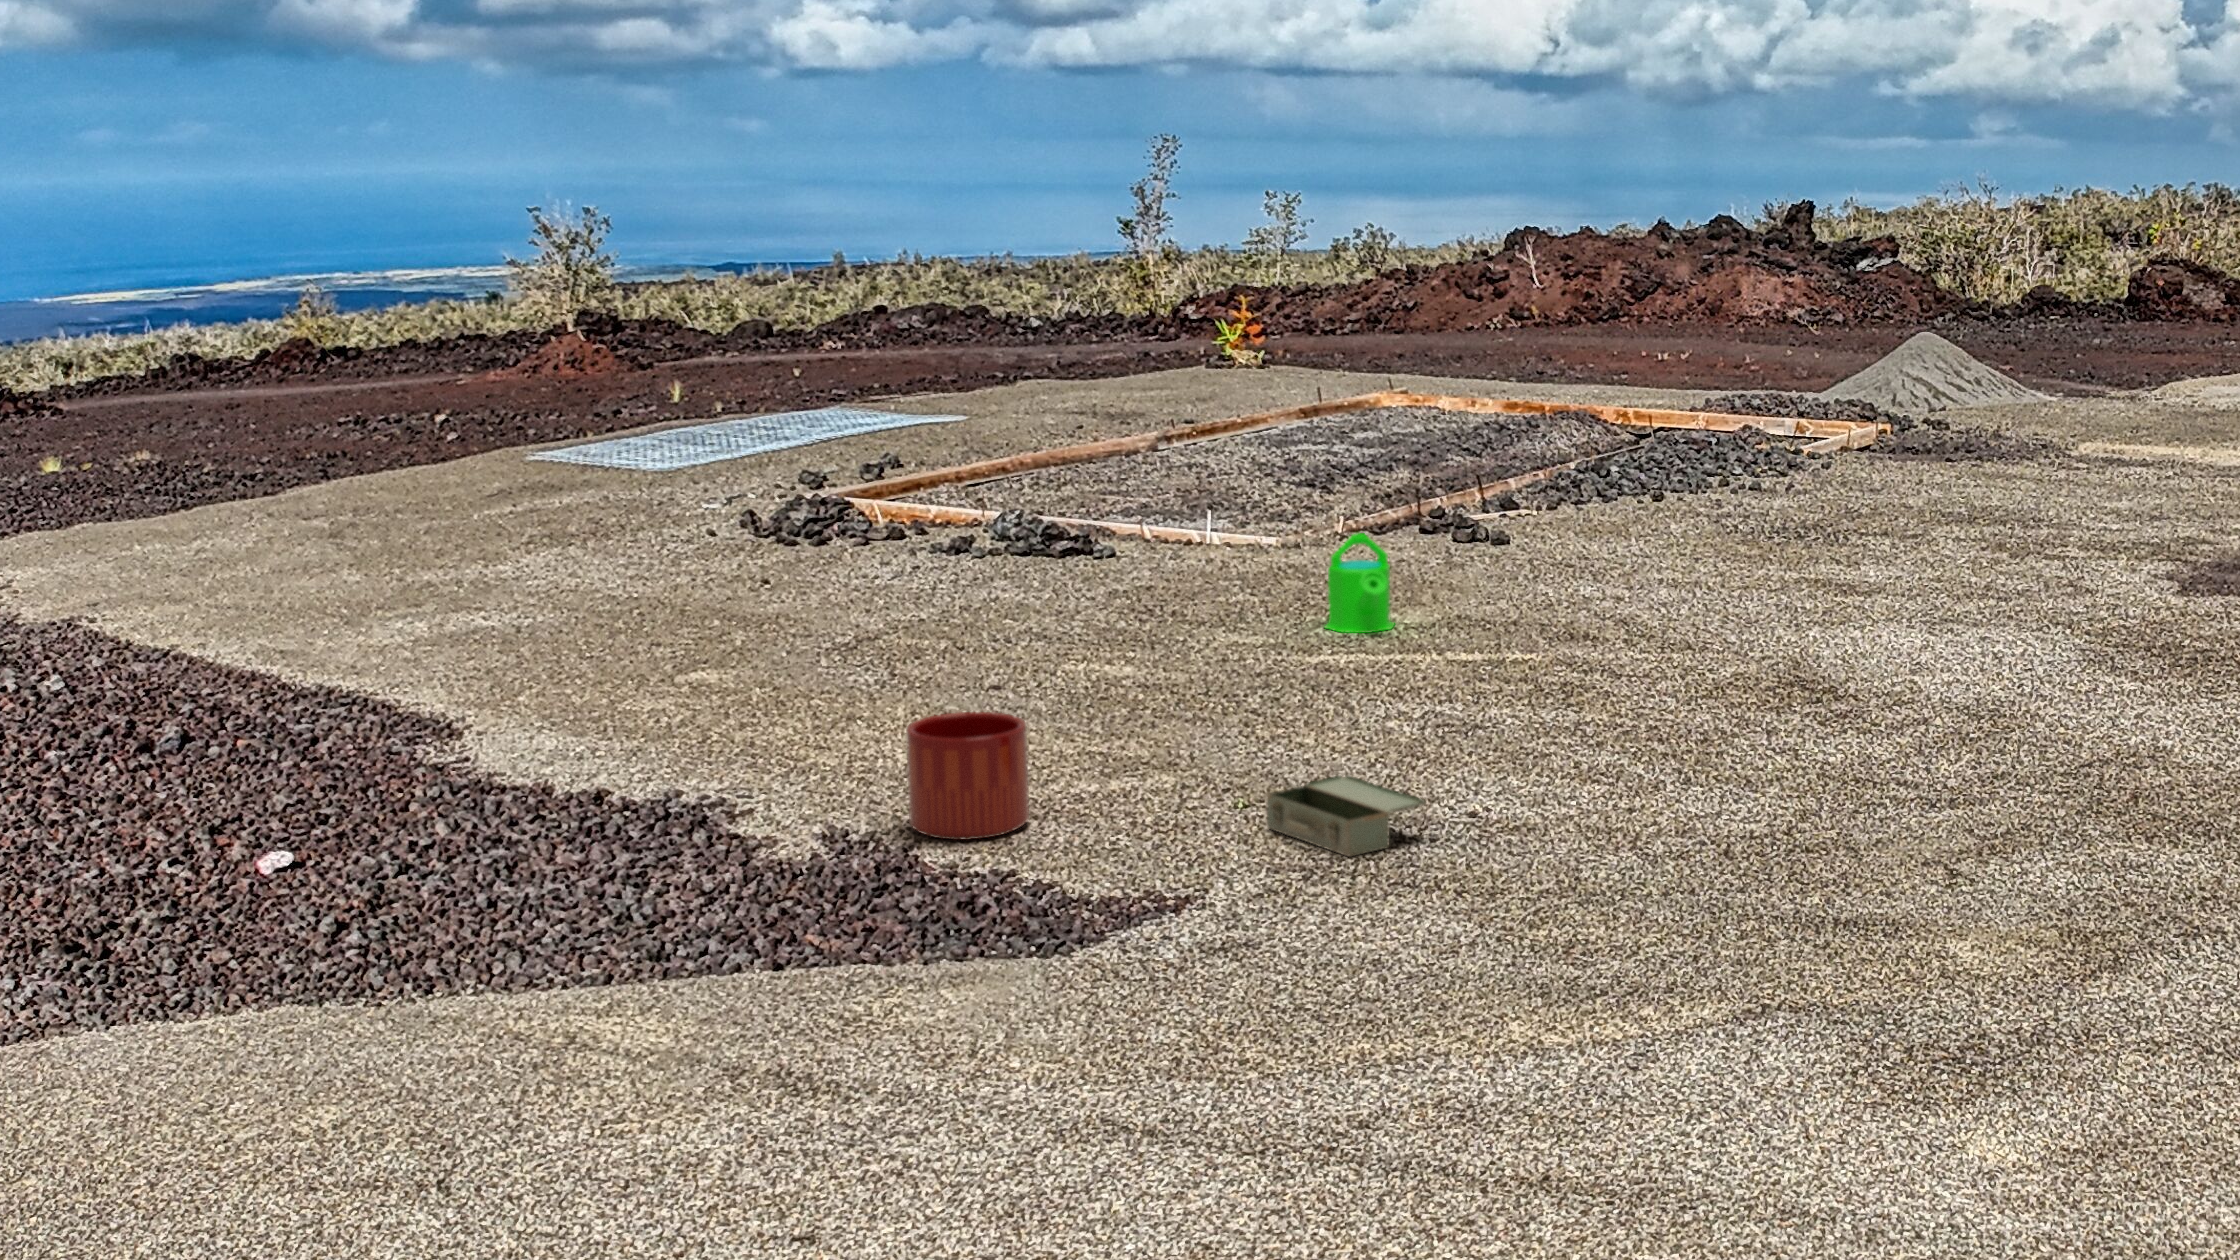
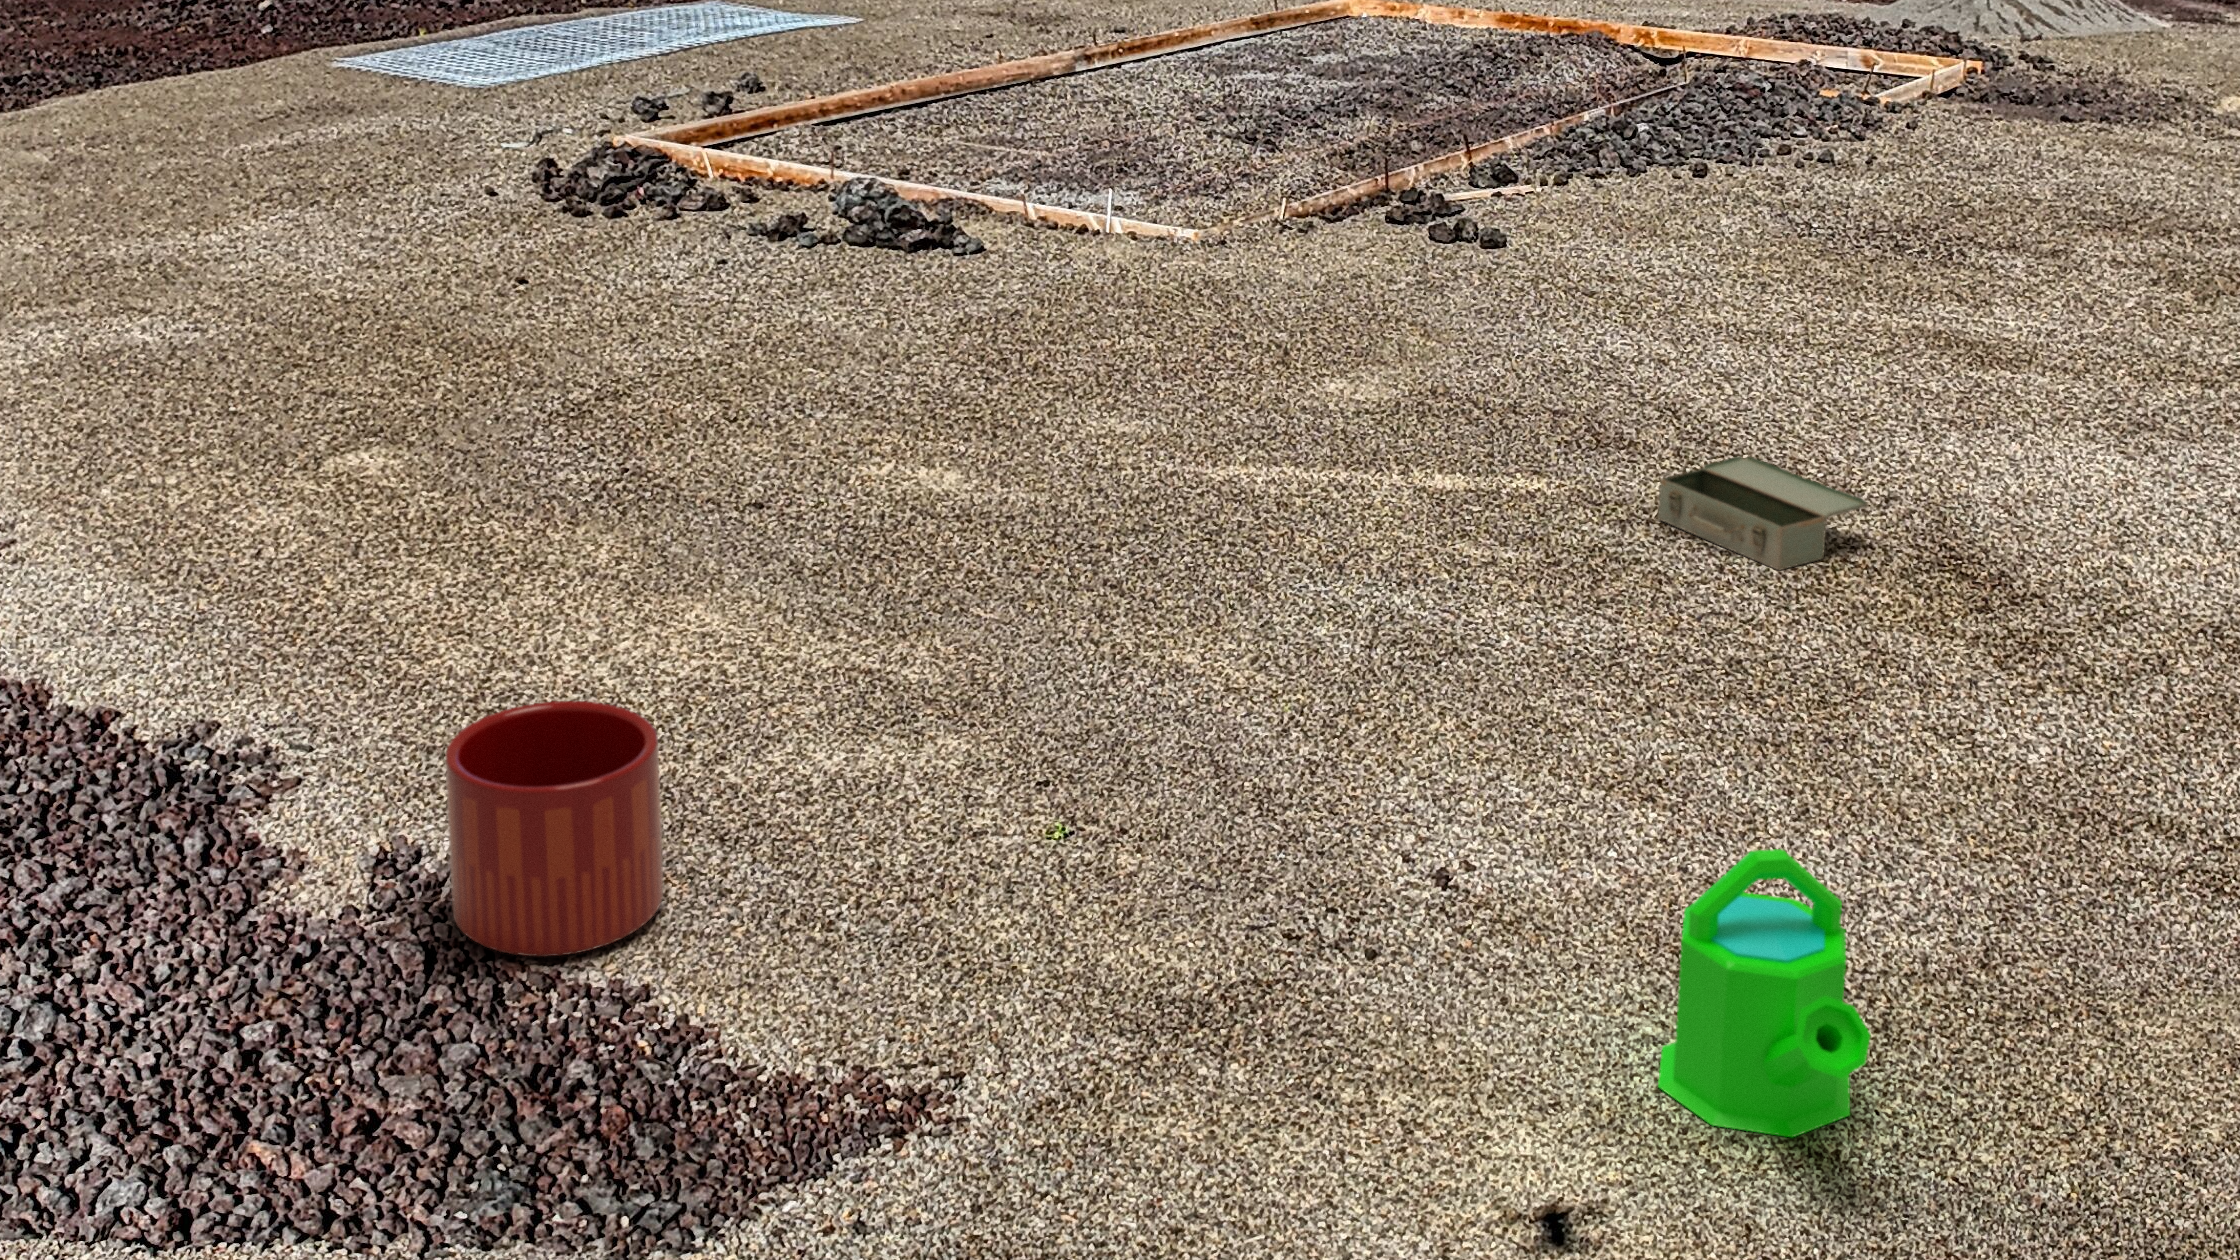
watering can: present [1325,533,1394,633] -> present [1658,849,1870,1137]
toolbox: present [1266,775,1426,856] -> present [1658,456,1868,570]

